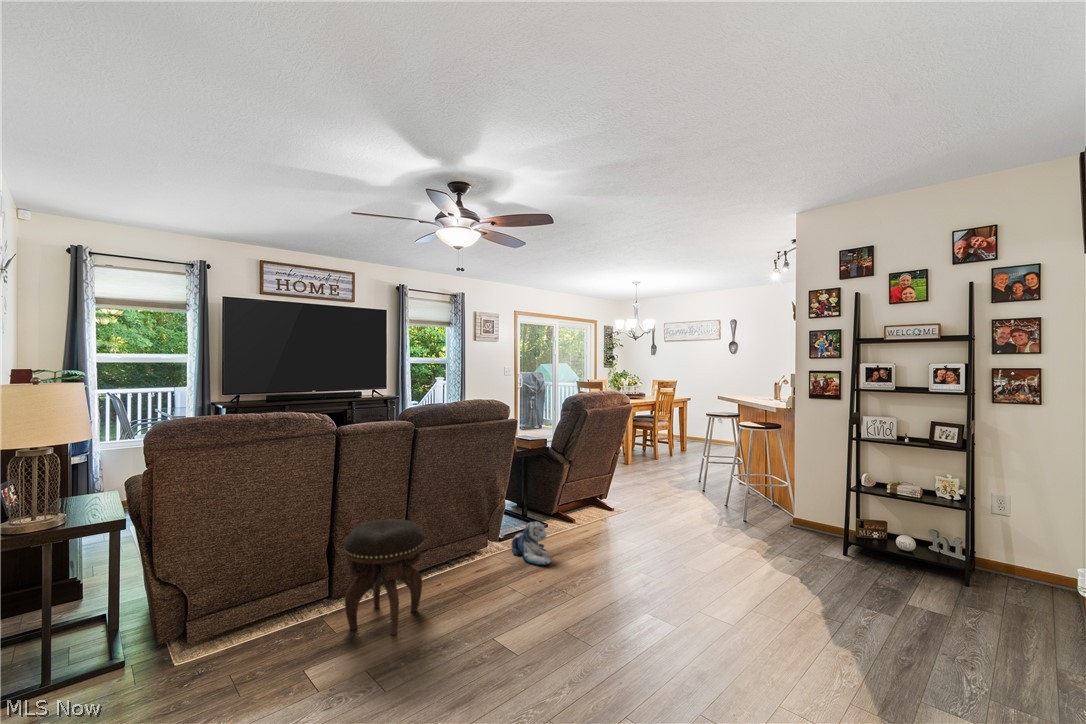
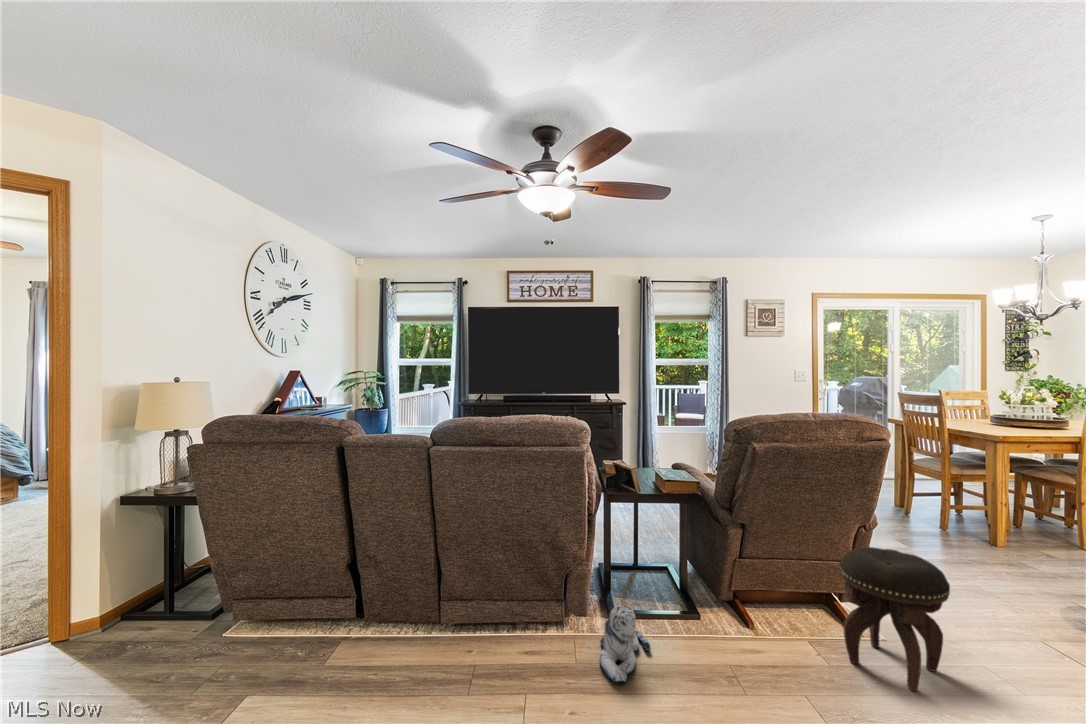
footstool: present [344,519,425,635] -> present [840,547,950,691]

